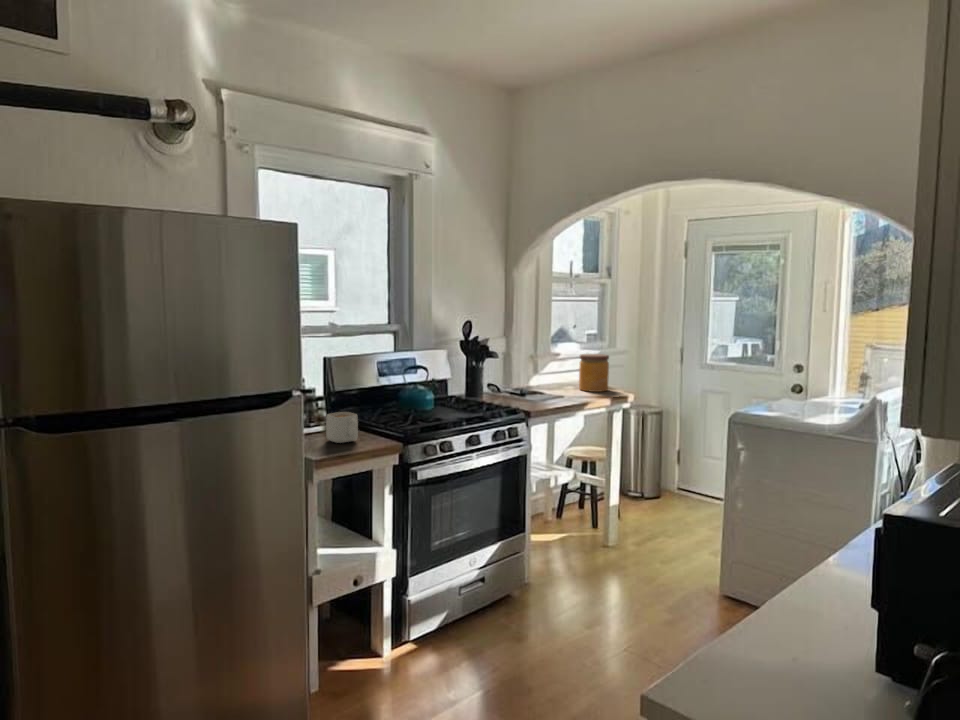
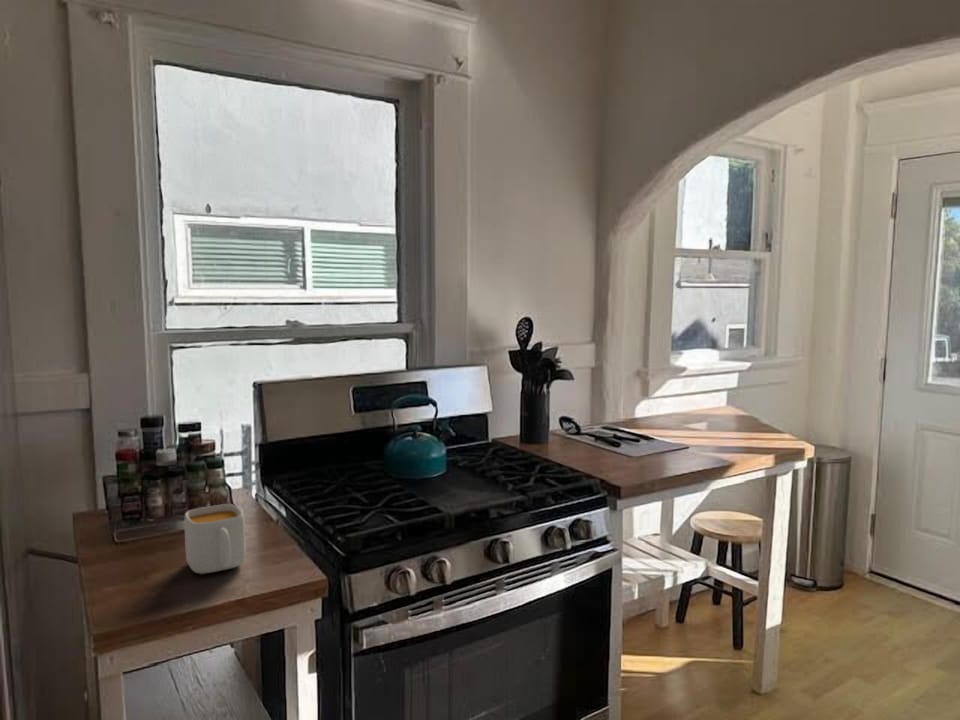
jar: present [579,354,609,392] -> none [714,372,769,438]

